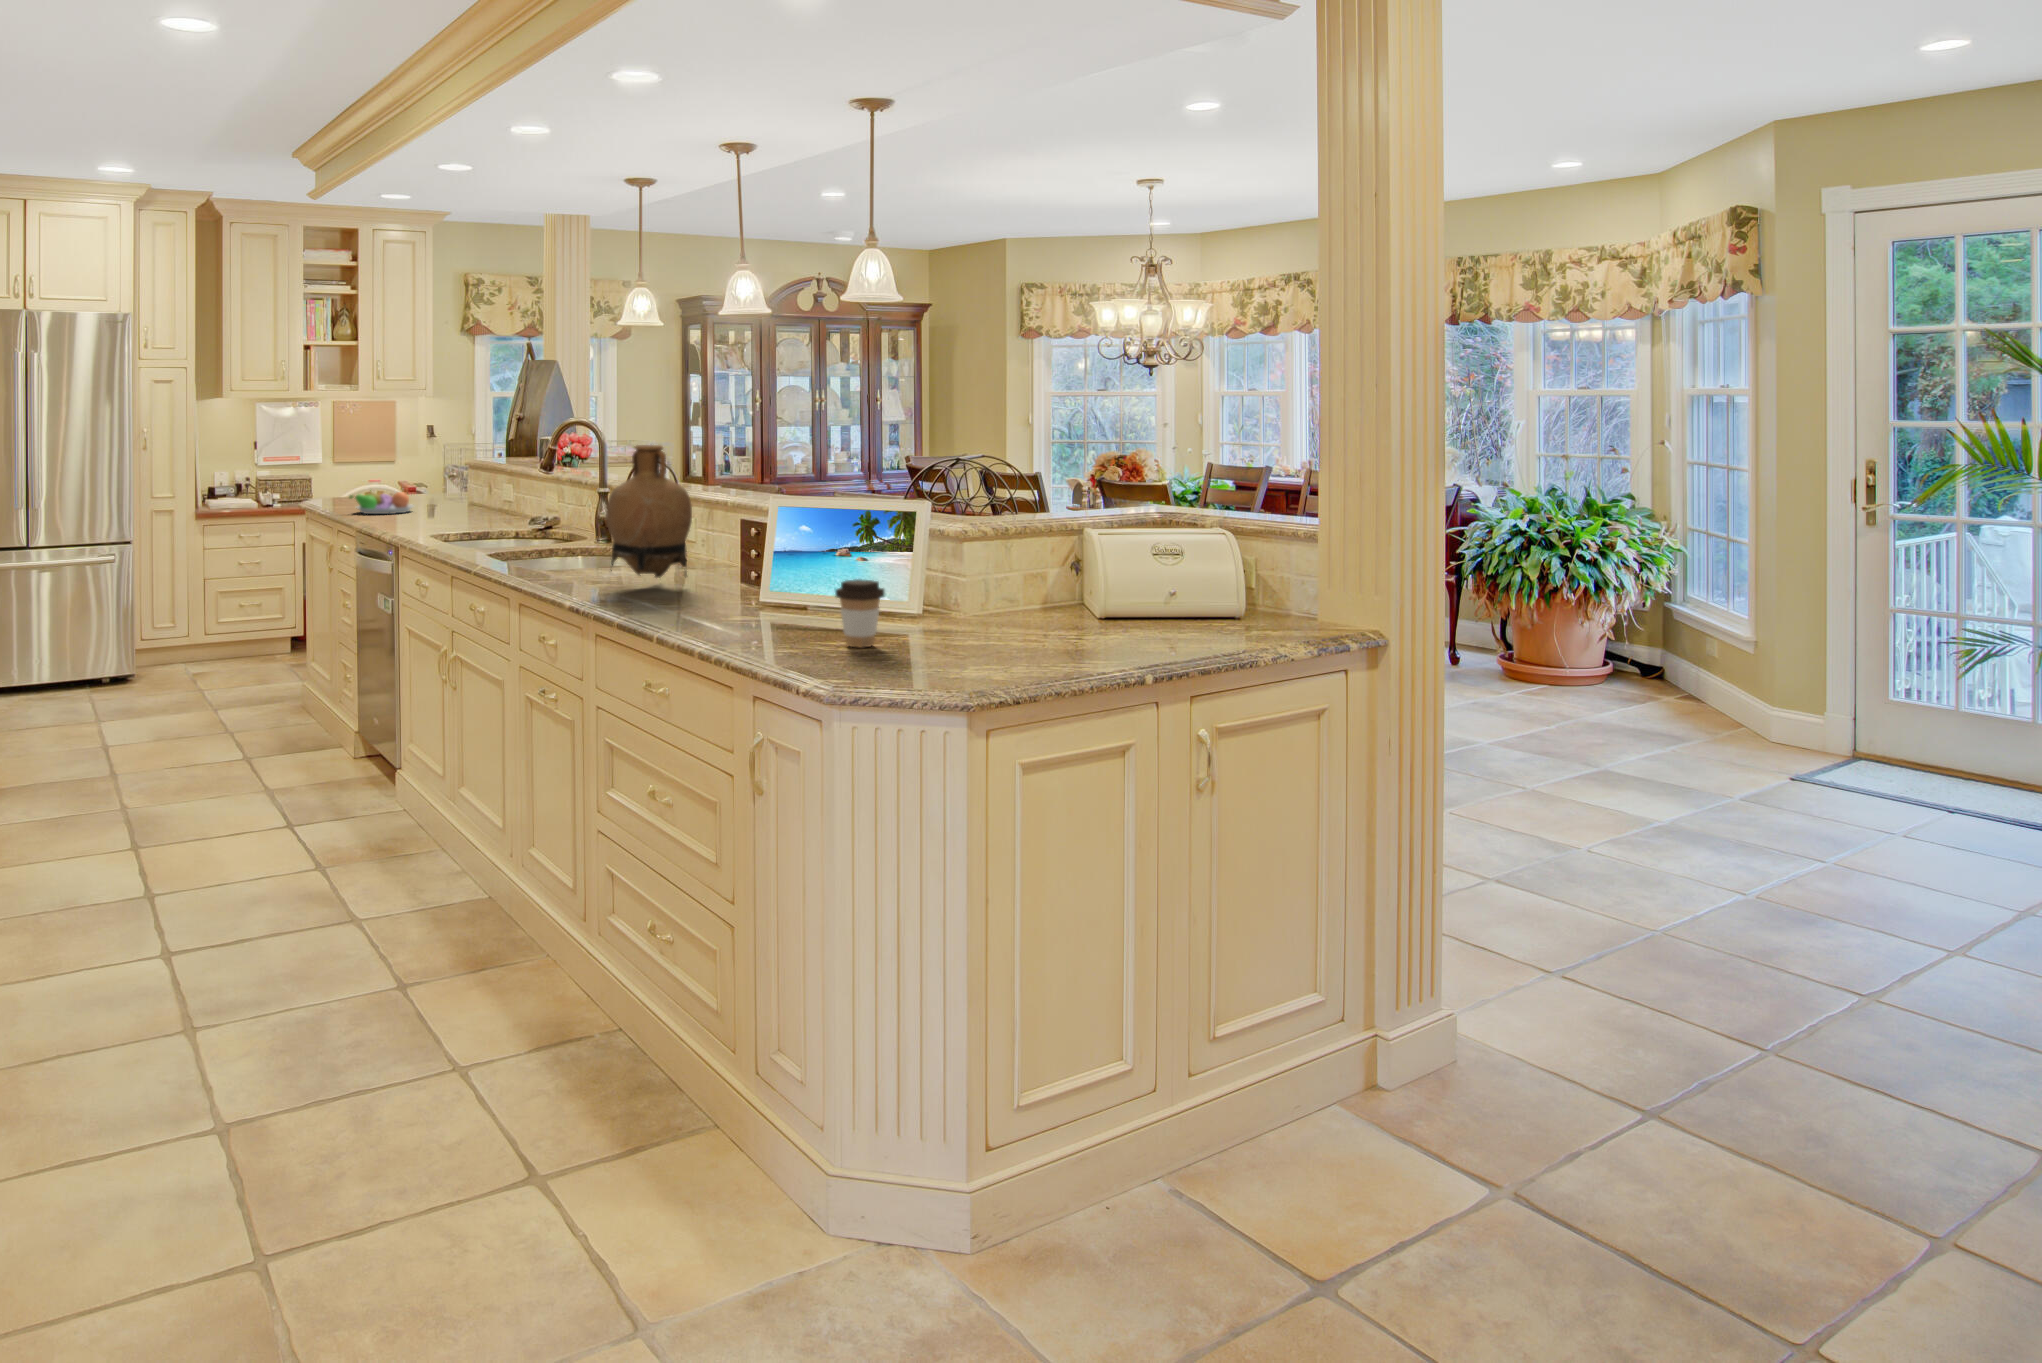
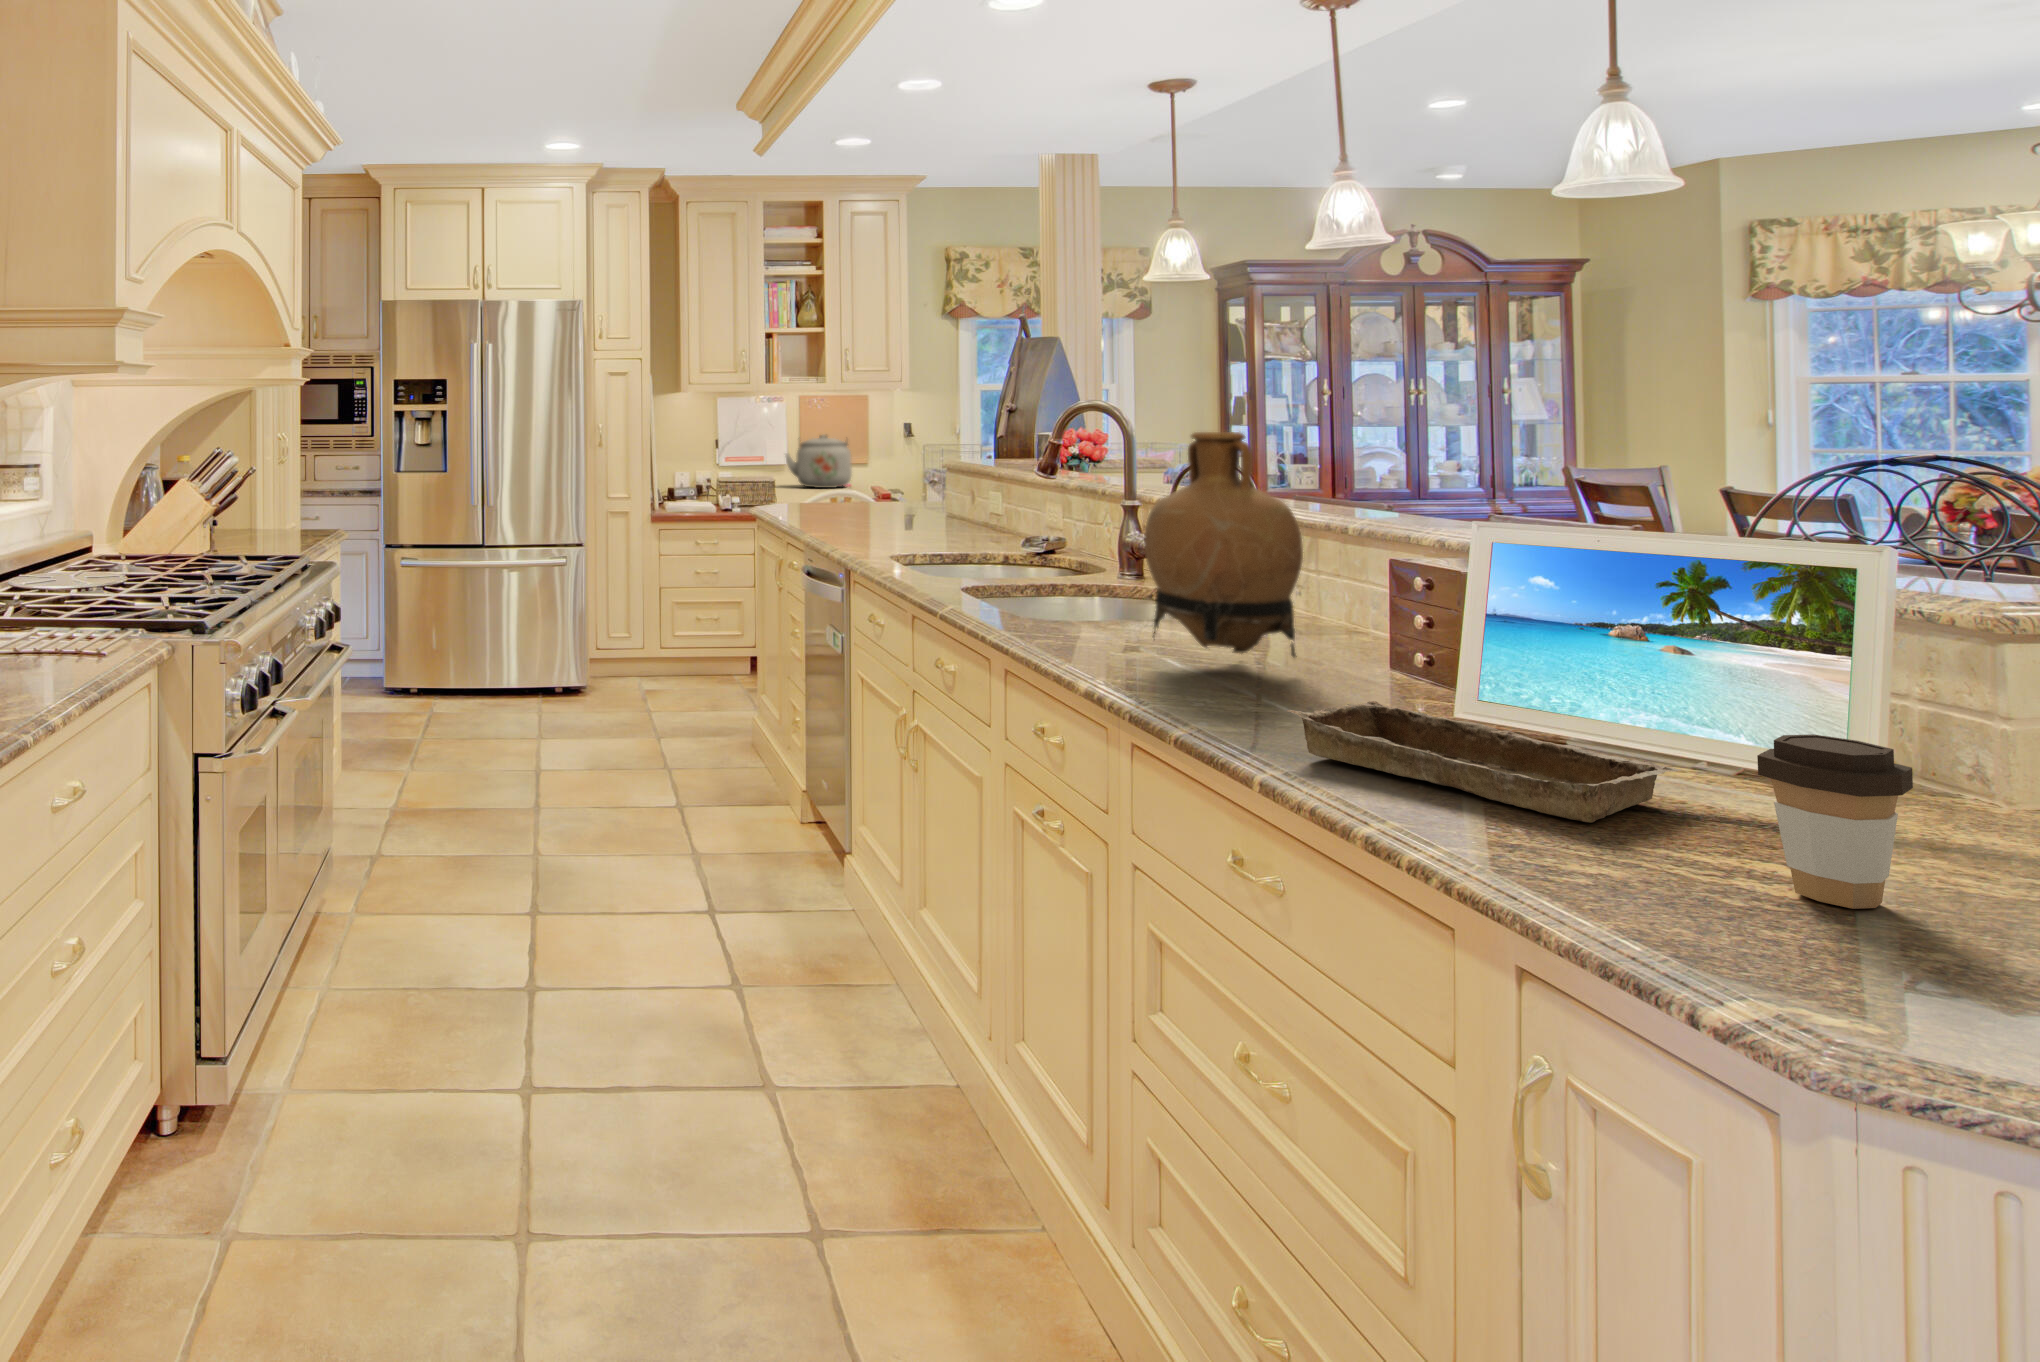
kettle: none [323,435,384,484] -> present [786,435,852,488]
fruit bowl: present [350,490,413,514] -> none [798,493,876,524]
tray: none [669,591,831,632] -> present [1287,701,1681,823]

